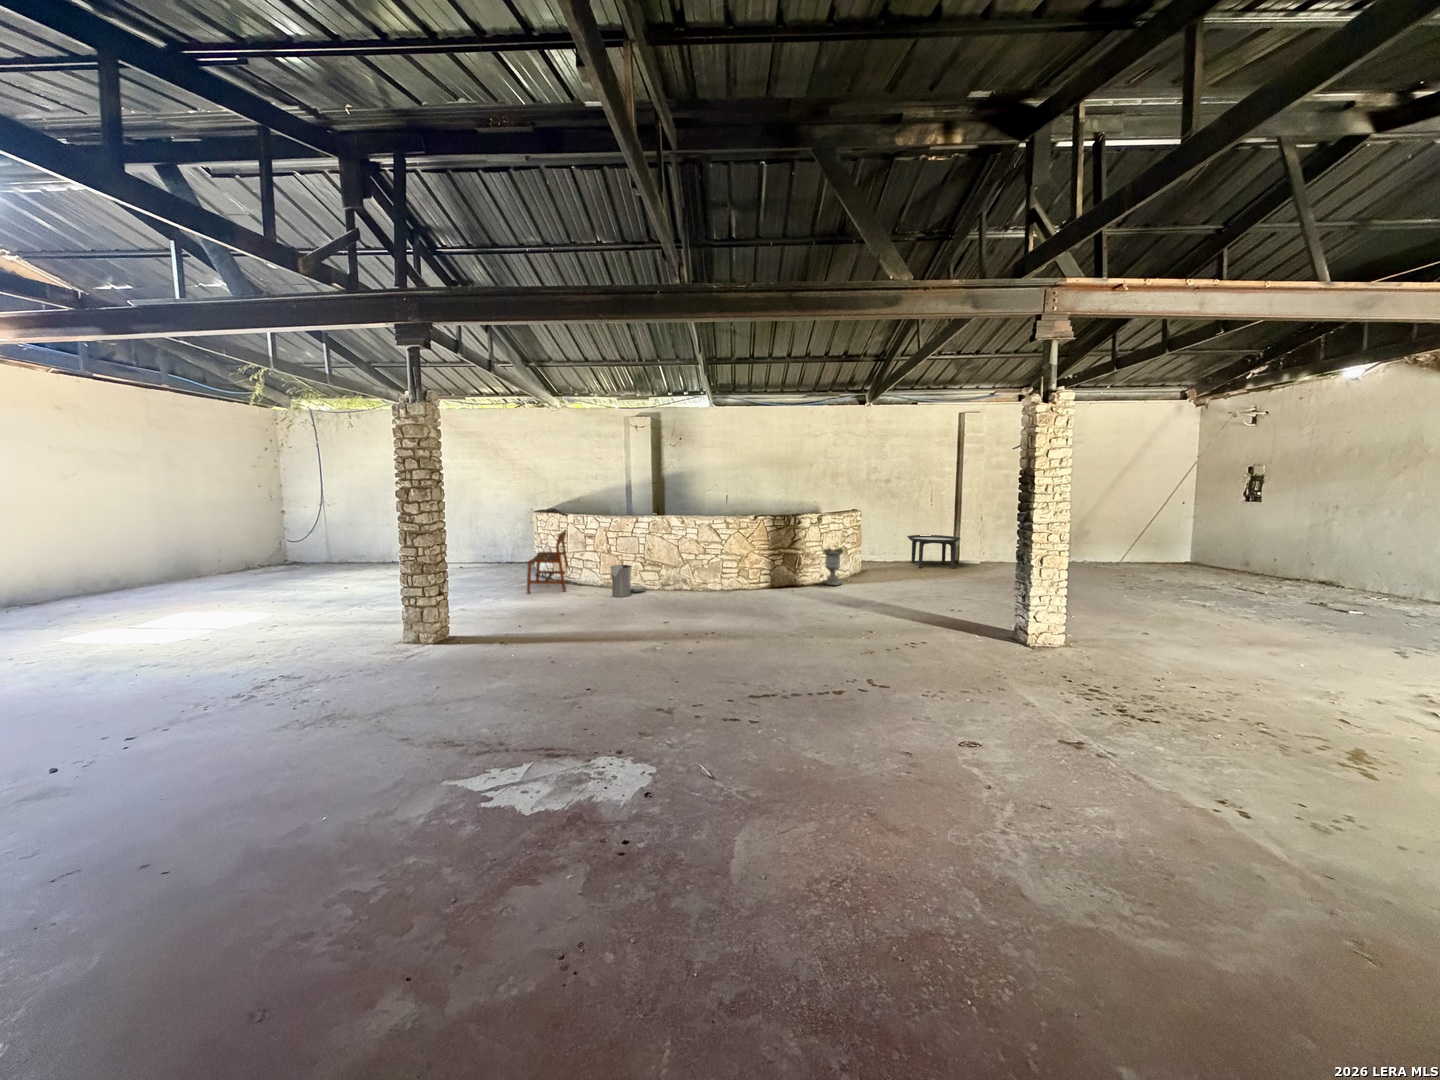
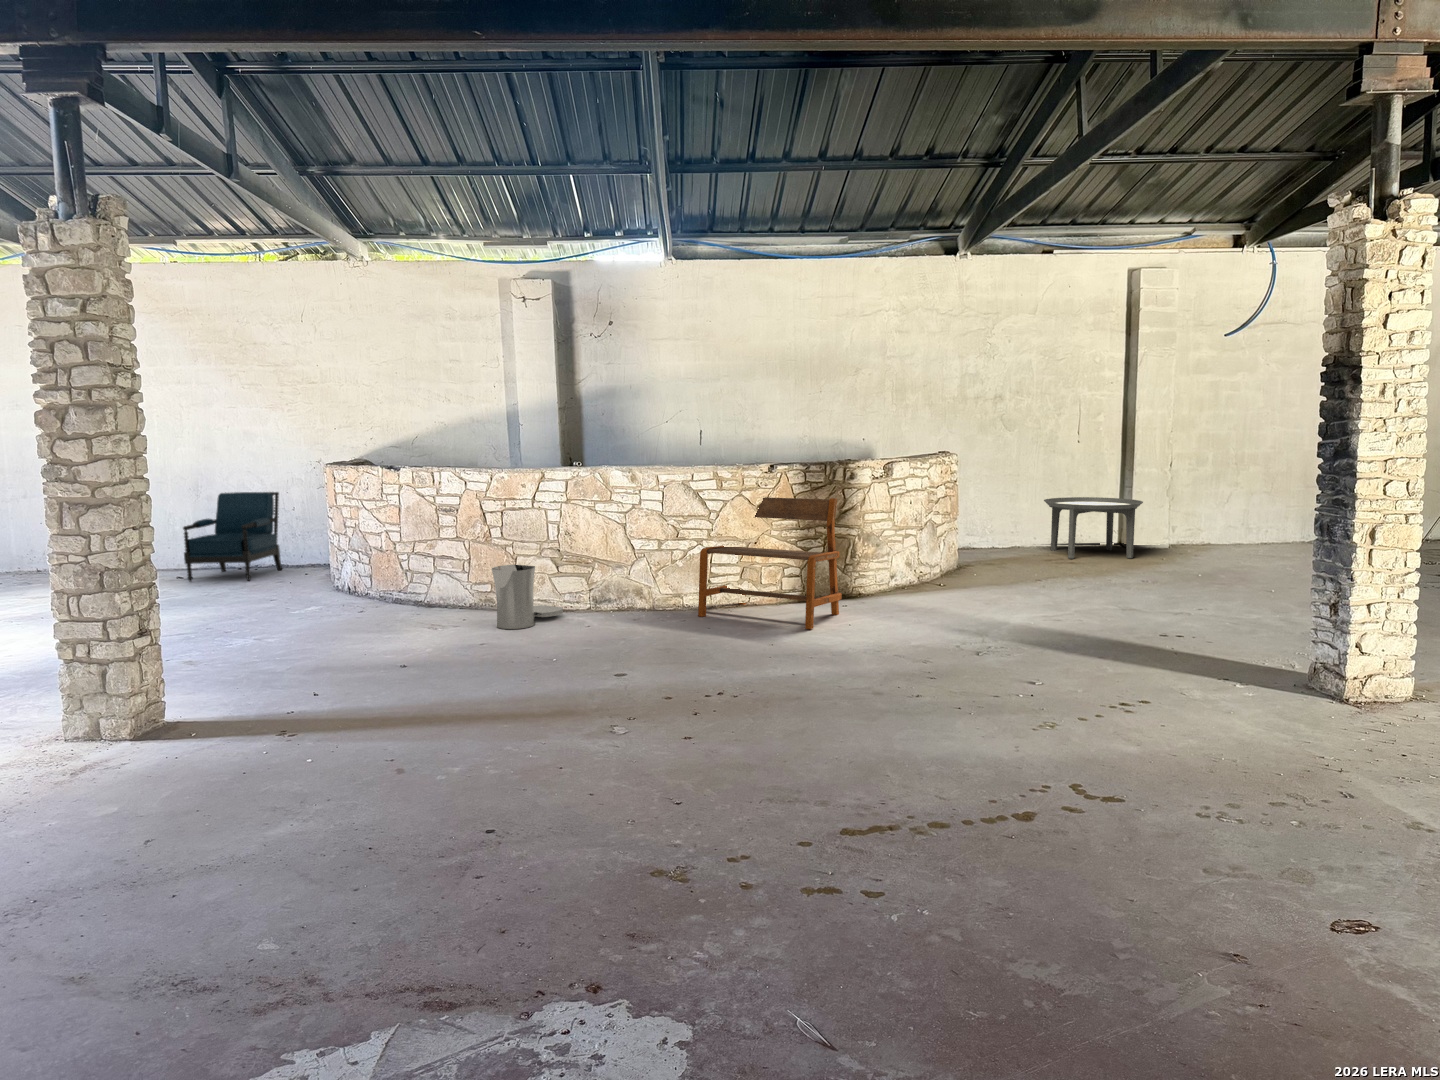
chair: none [465,525,513,569] -> present [183,492,282,582]
bench: present [527,530,568,594] -> present [698,497,842,629]
planter: present [823,548,844,585] -> none [902,522,945,595]

